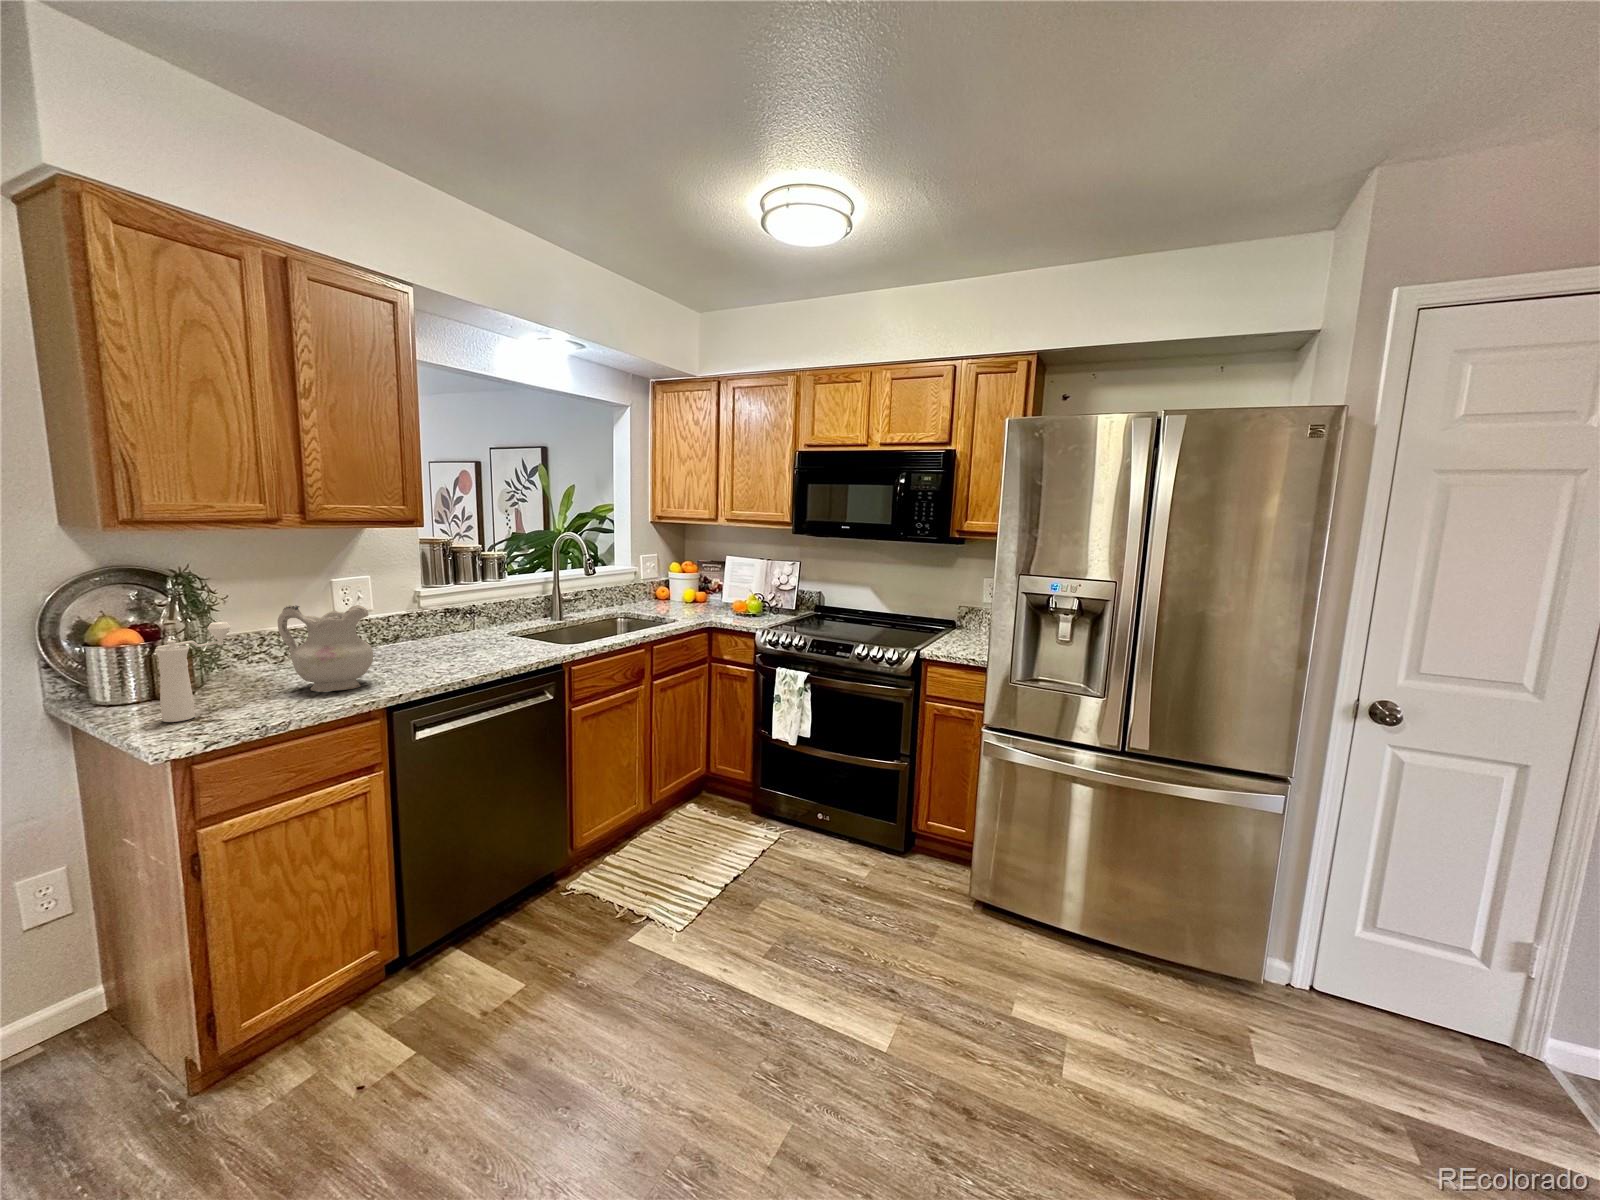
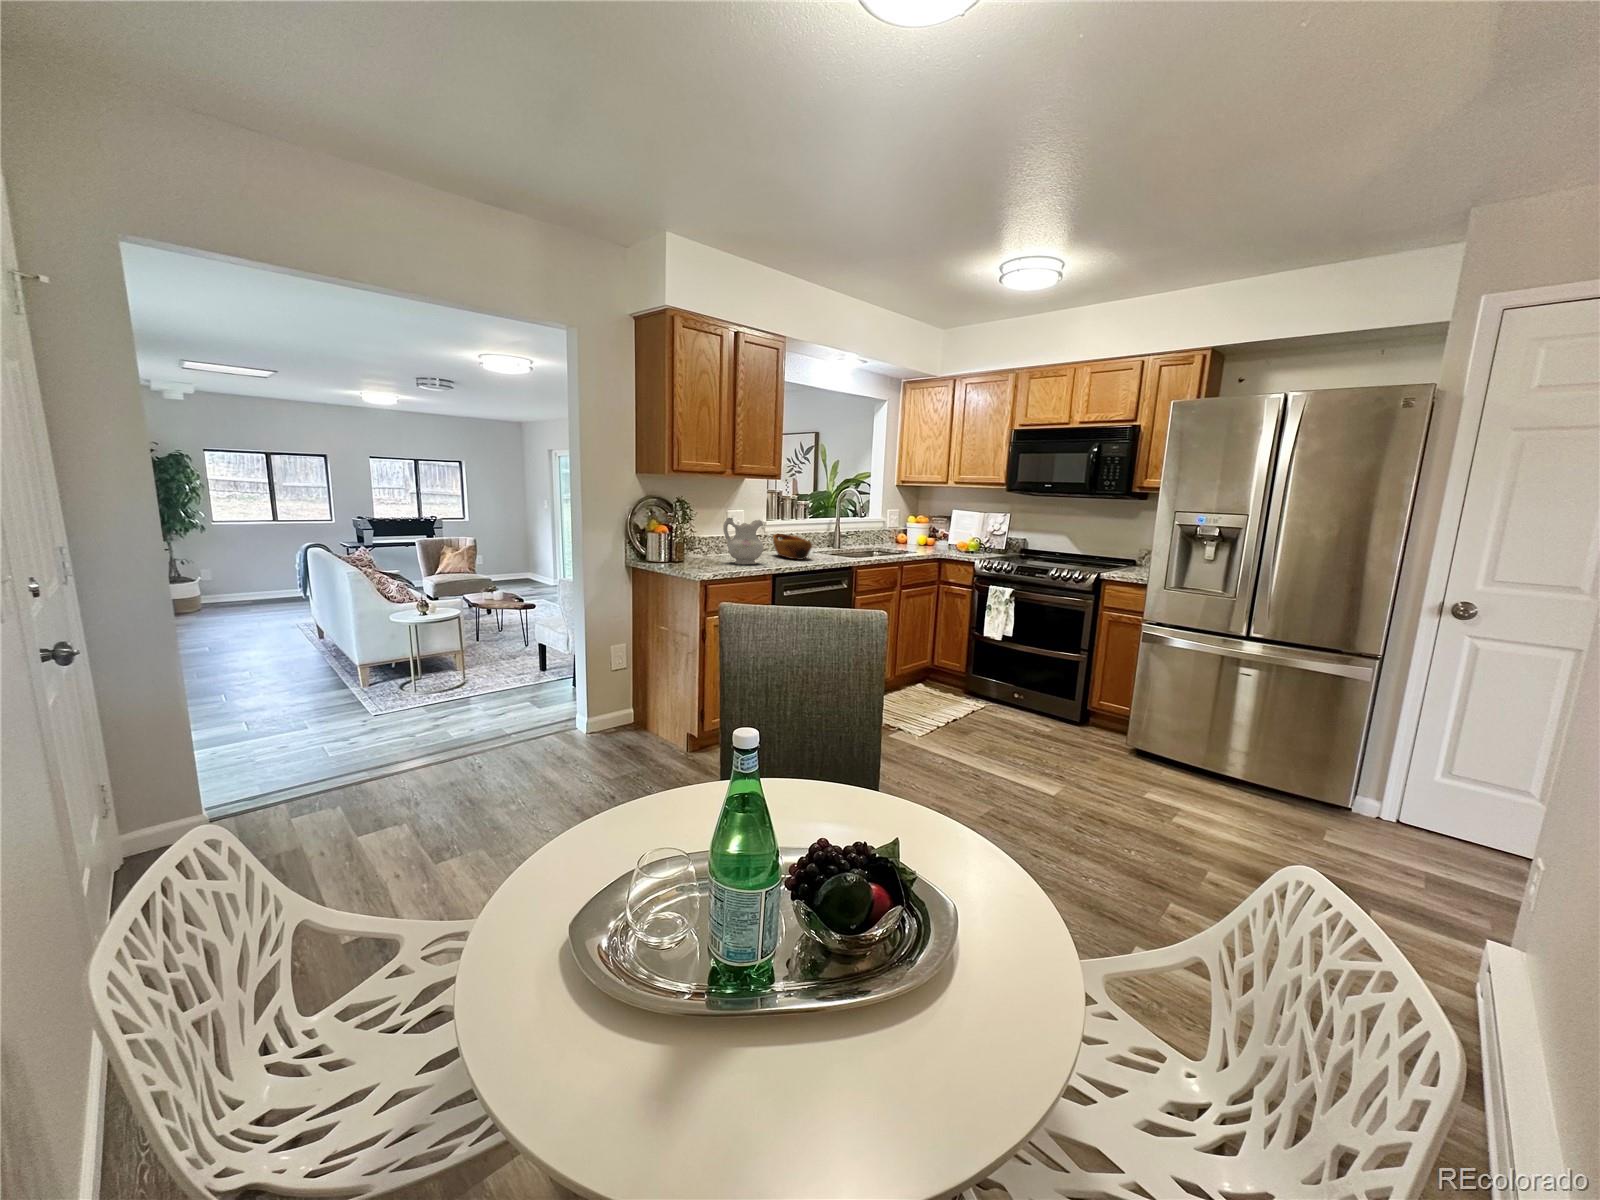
wooden bowl: none [424,612,489,660] -> present [773,534,812,560]
pepper mill: present [155,622,231,722] -> none [686,523,710,567]

